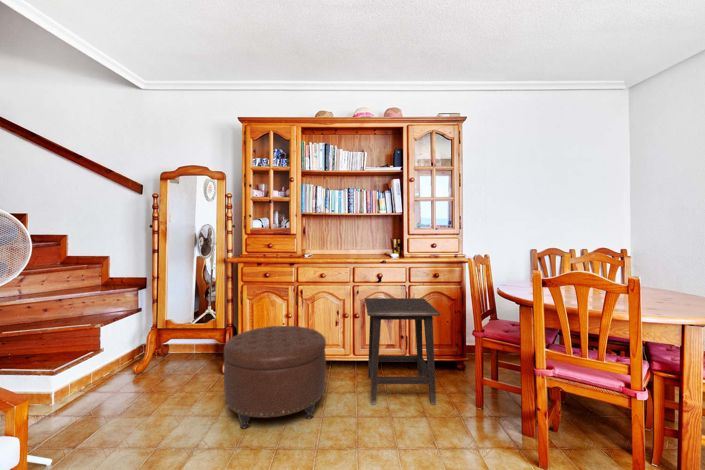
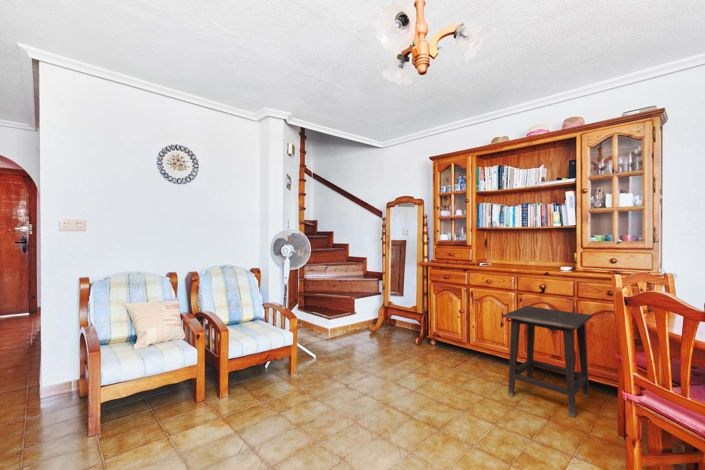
ottoman: present [224,326,326,429] -> none [400,315,474,386]

